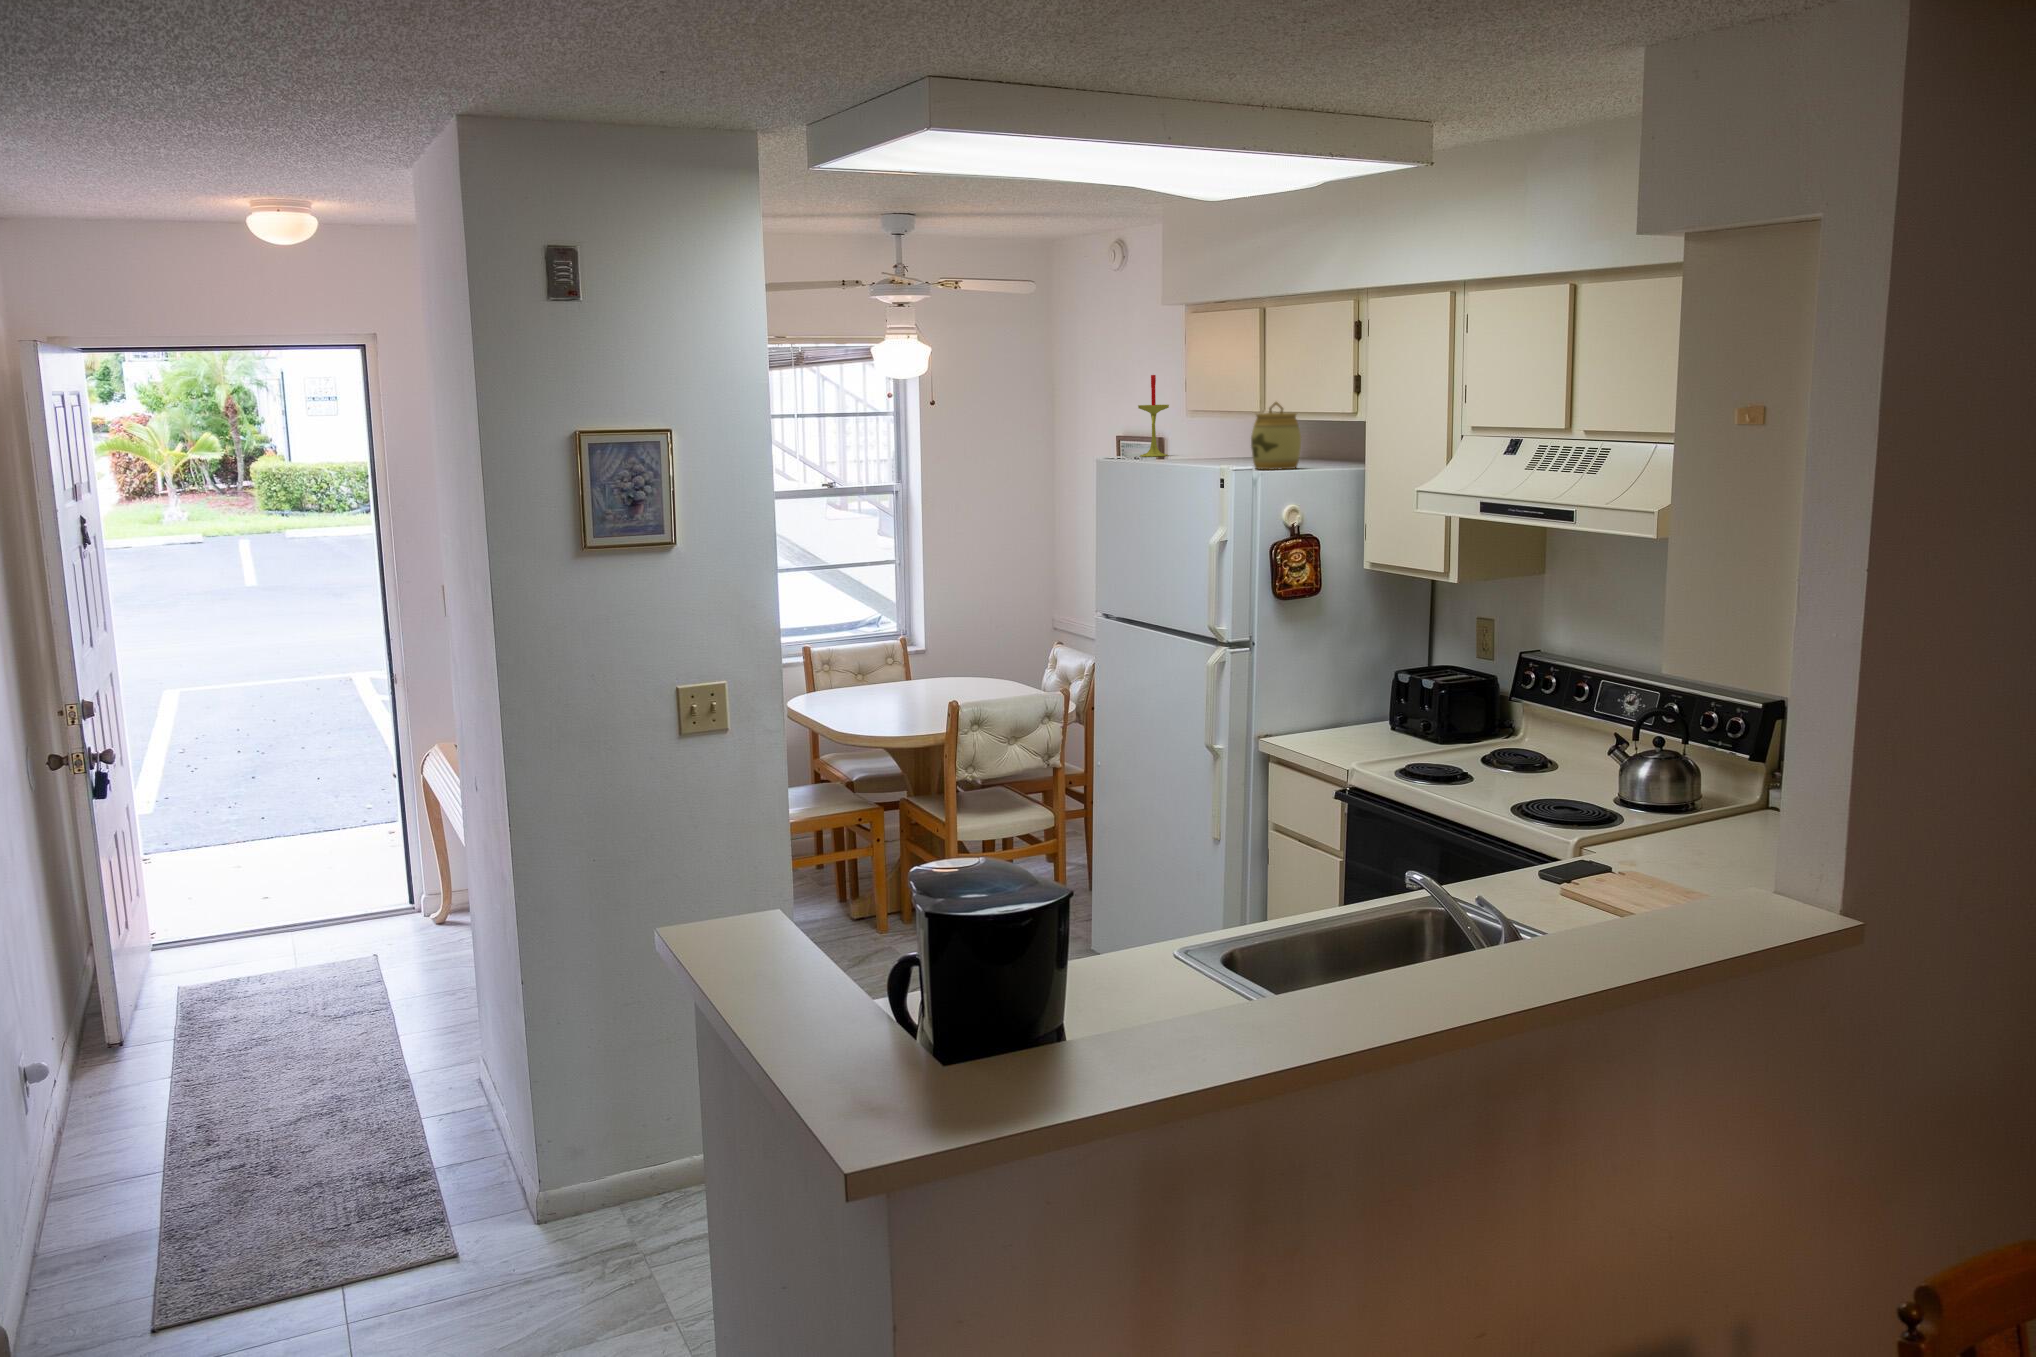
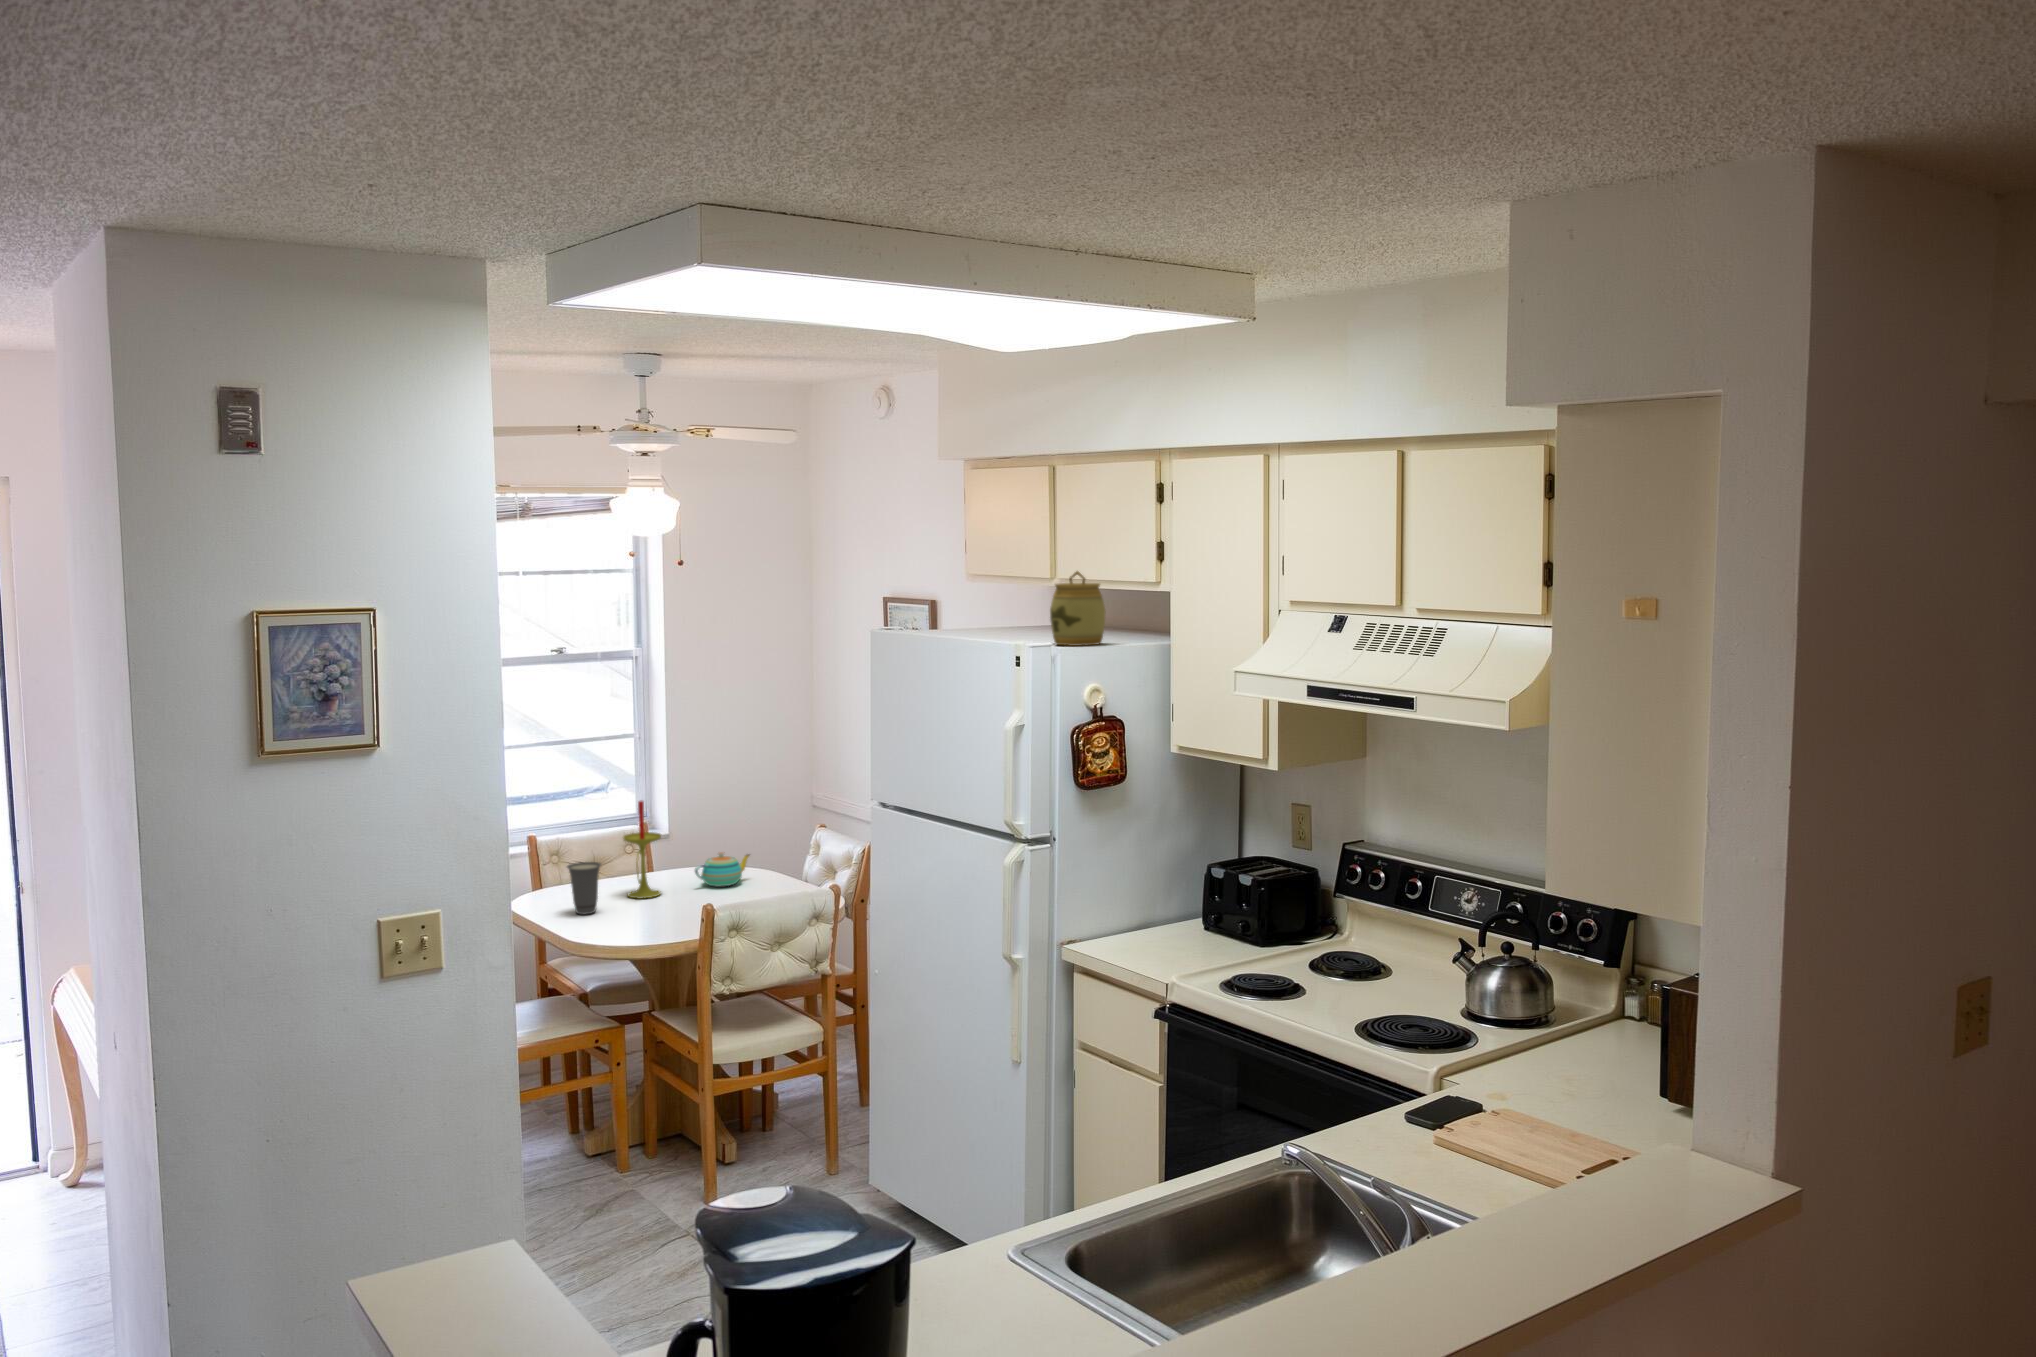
candle: present [1138,375,1169,457] -> present [623,801,661,898]
teapot: none [944,662,994,692] -> present [695,852,749,887]
cup: none [835,666,865,711] -> present [567,862,601,915]

